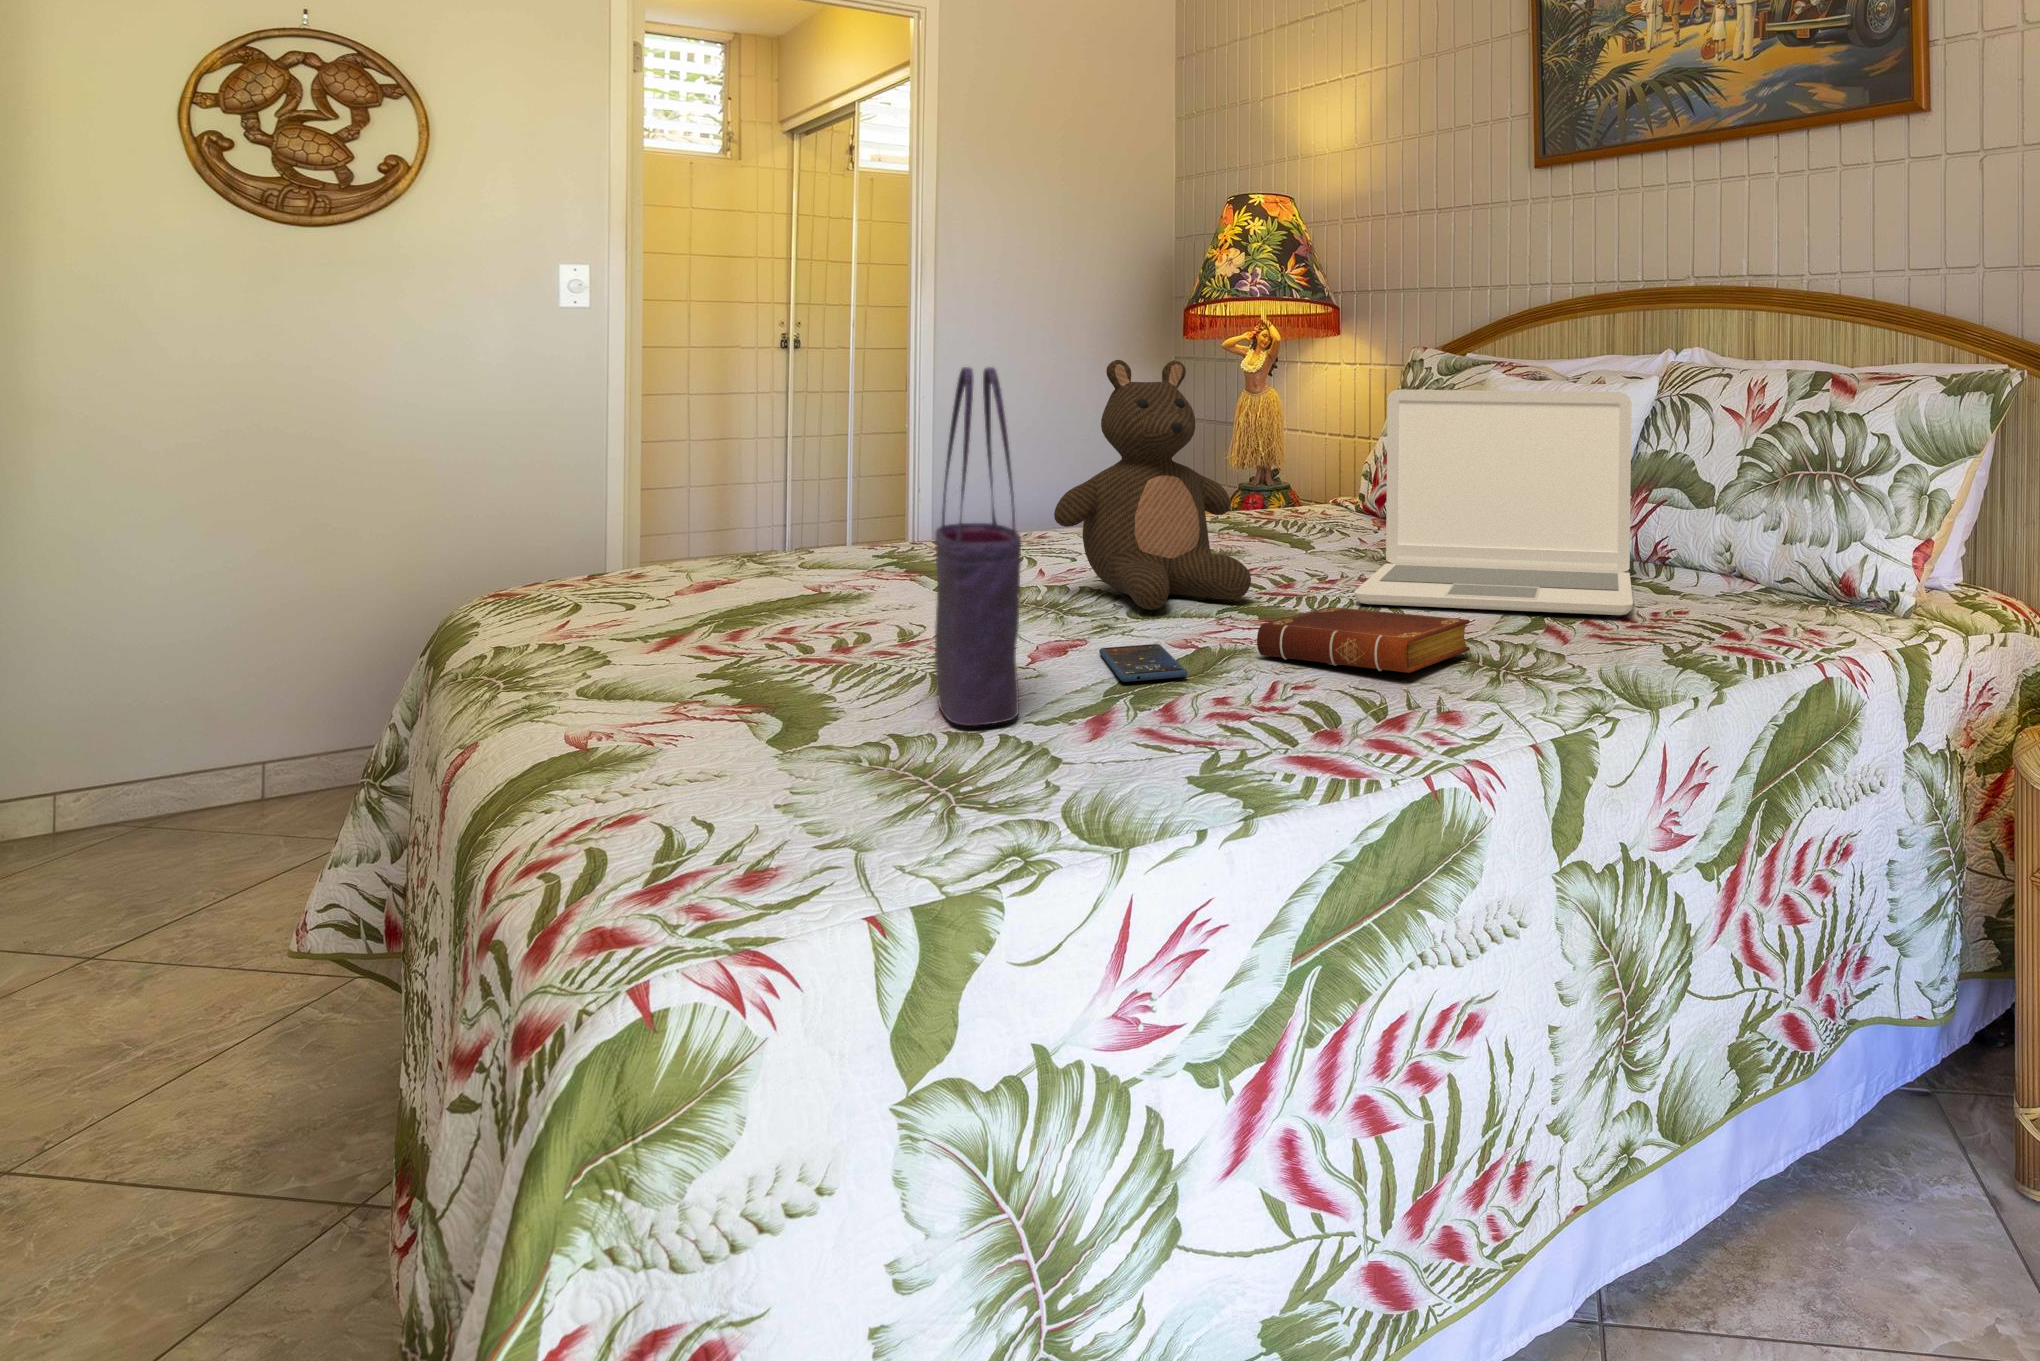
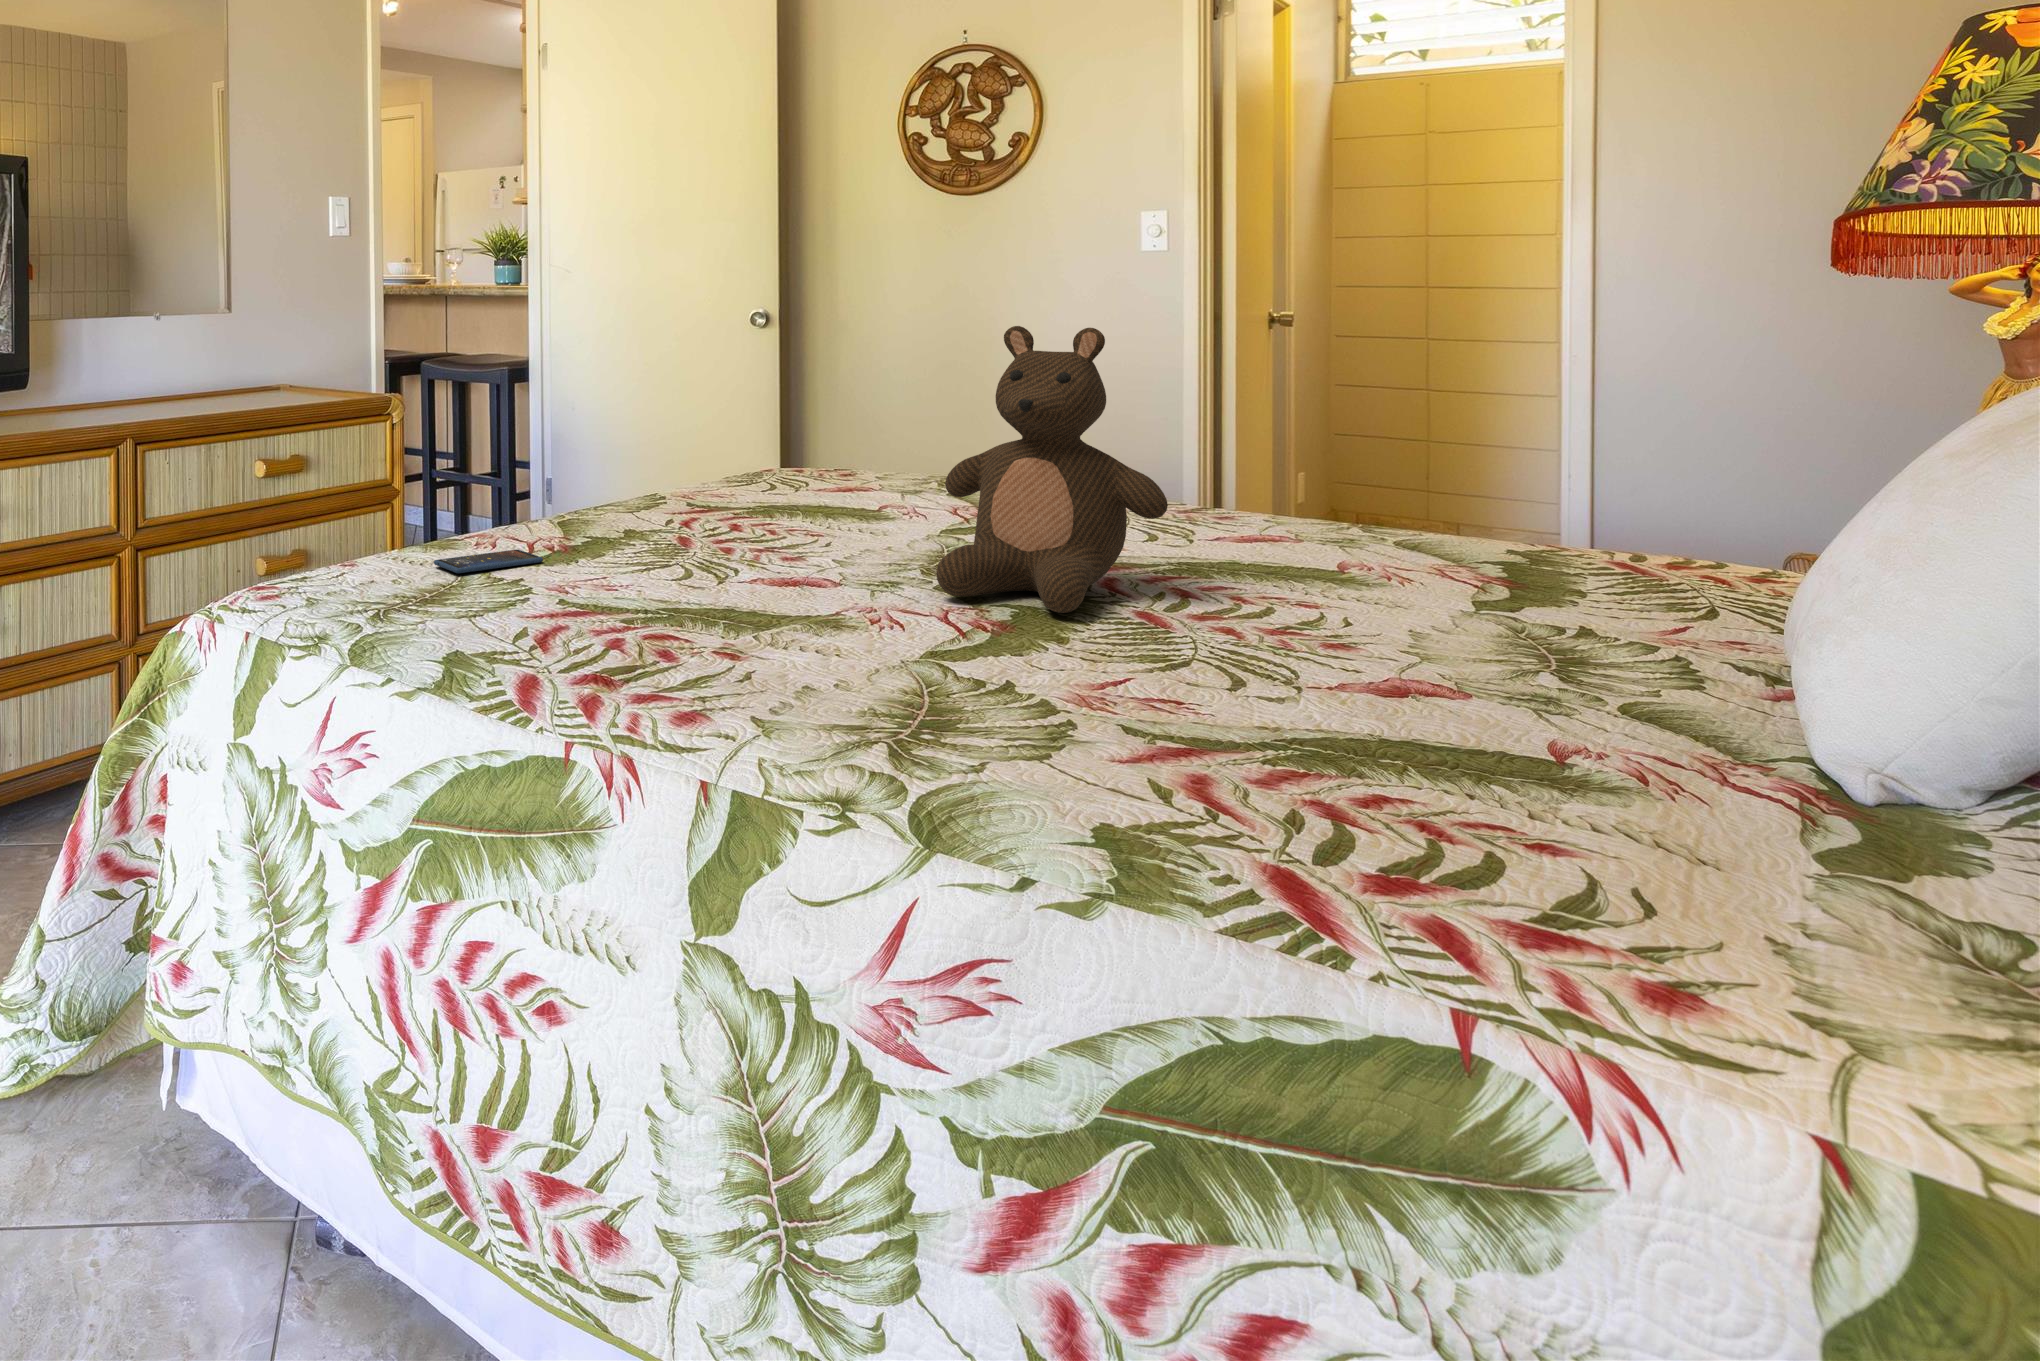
tote bag: present [935,367,1021,726] -> none [538,337,648,613]
laptop: present [1354,389,1633,615] -> none [1148,380,1749,790]
book: present [1257,607,1470,673] -> none [807,616,983,714]
smartphone: present [1099,644,1187,682] -> present [434,549,543,573]

